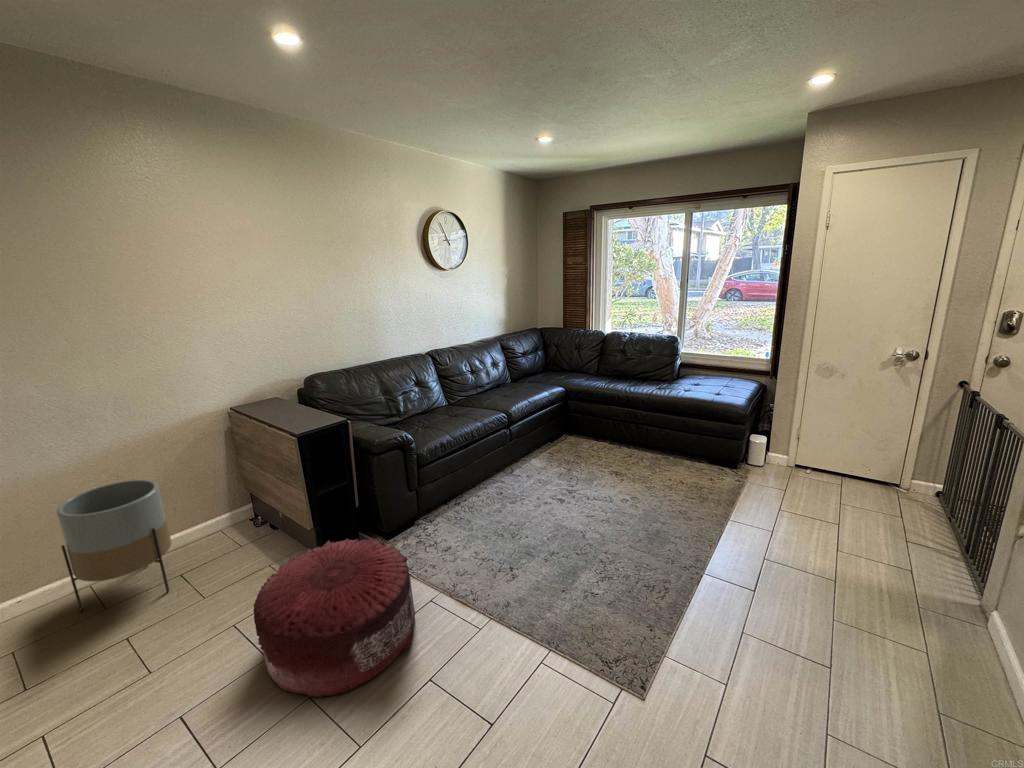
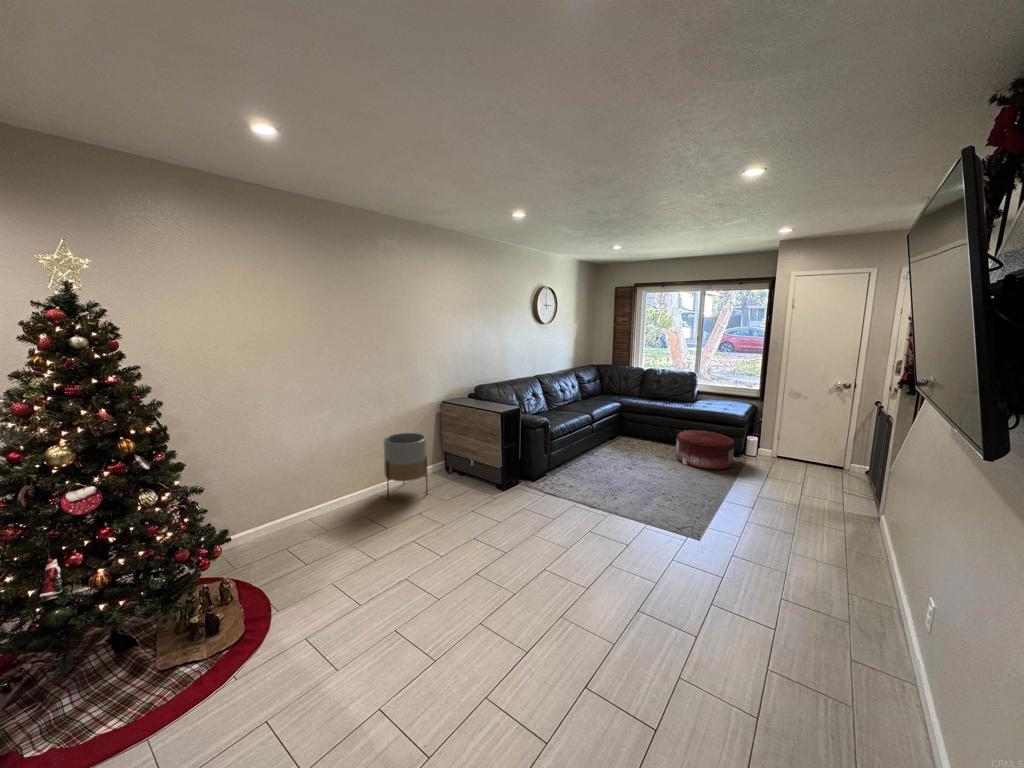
pouf: present [253,539,415,697] -> present [675,430,734,469]

